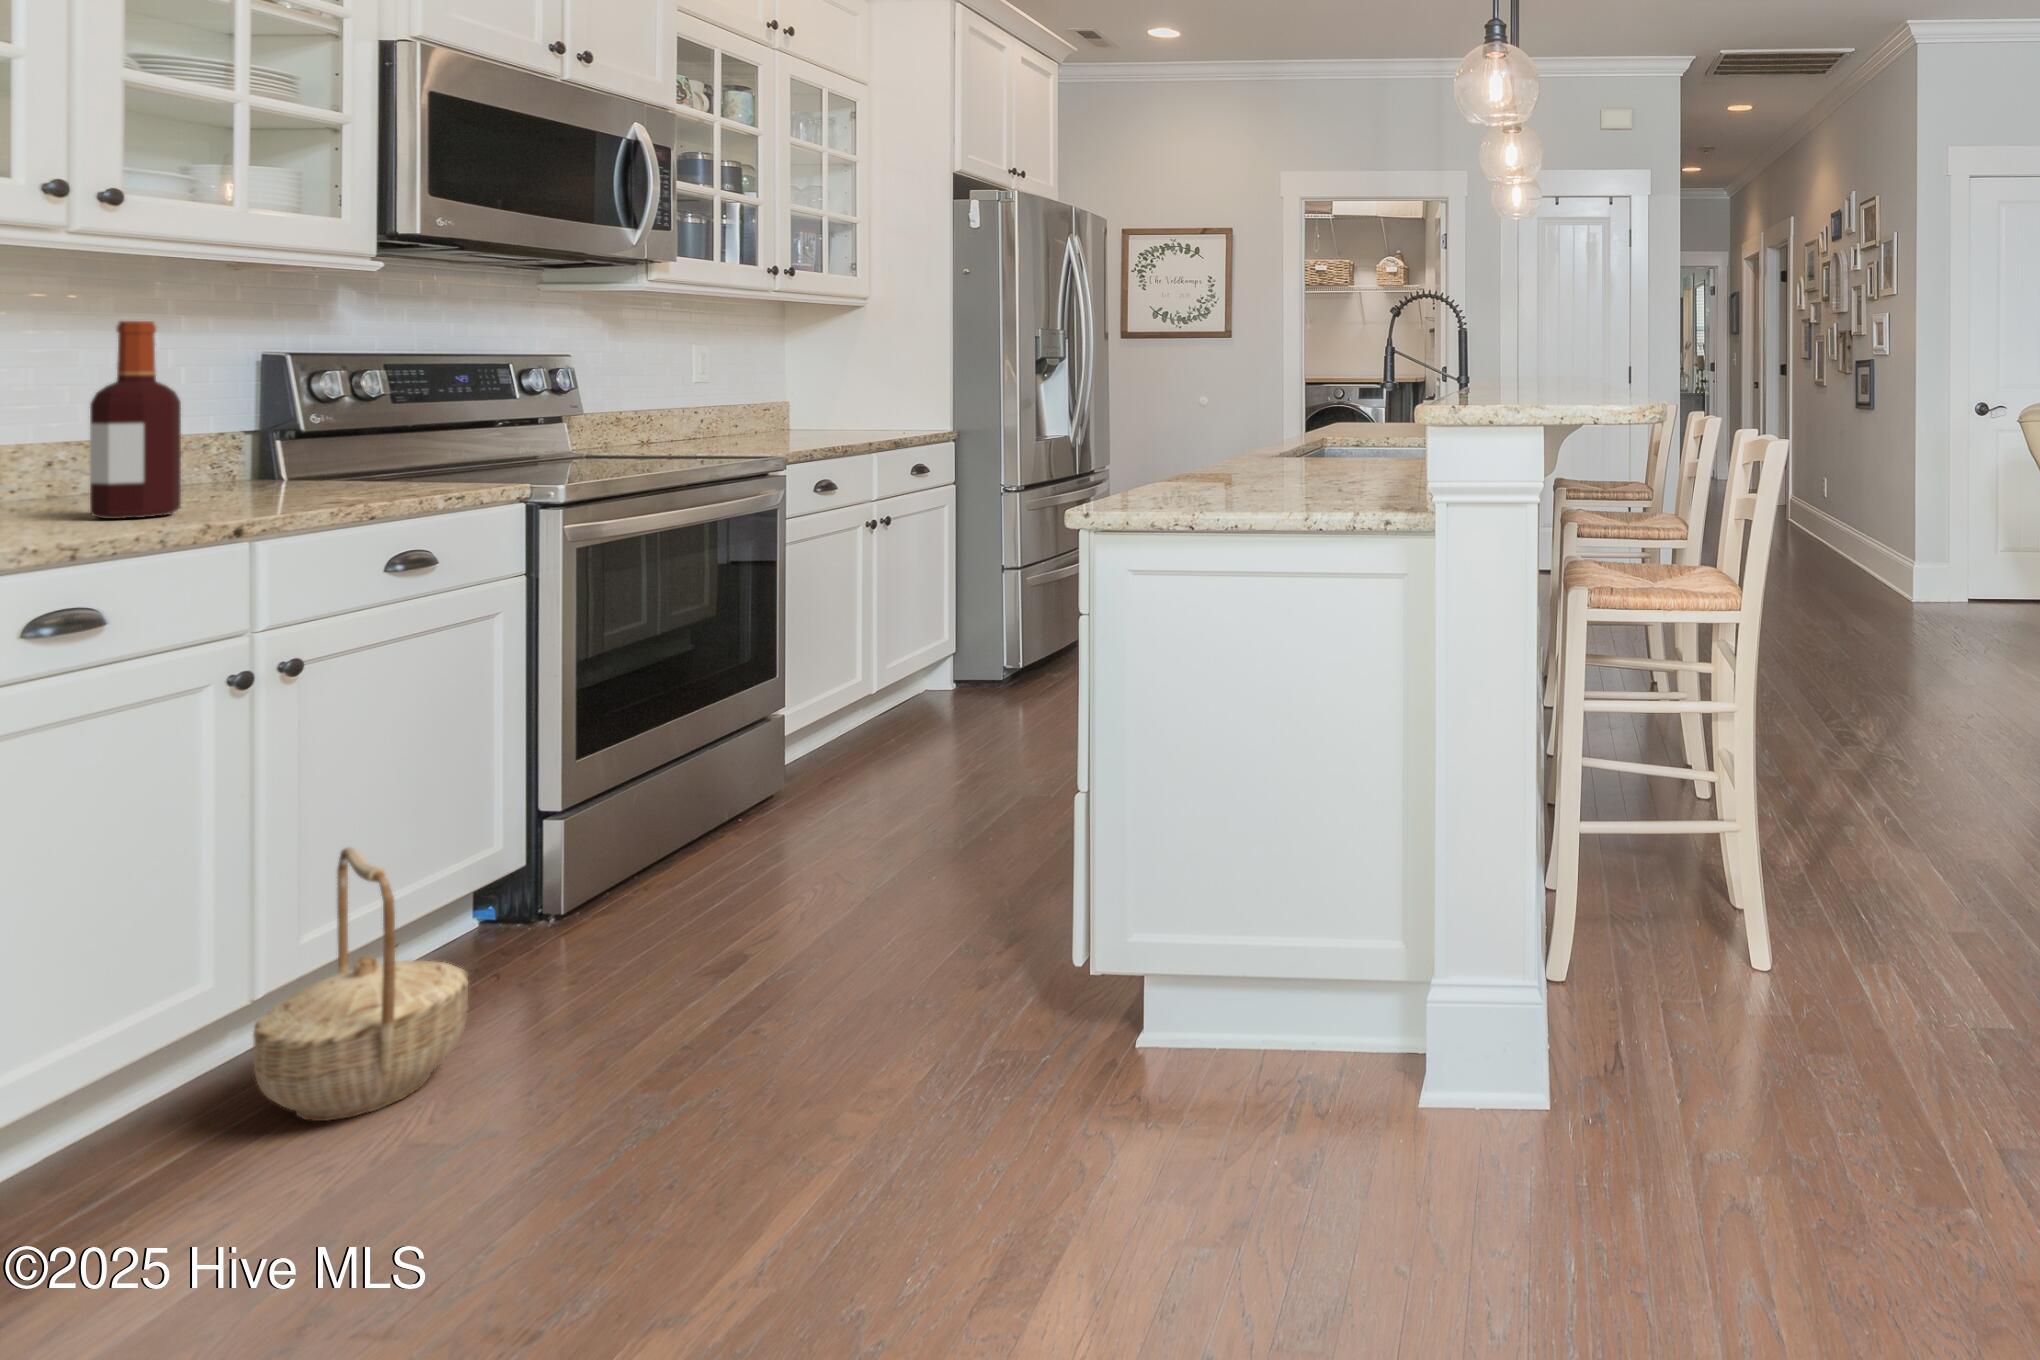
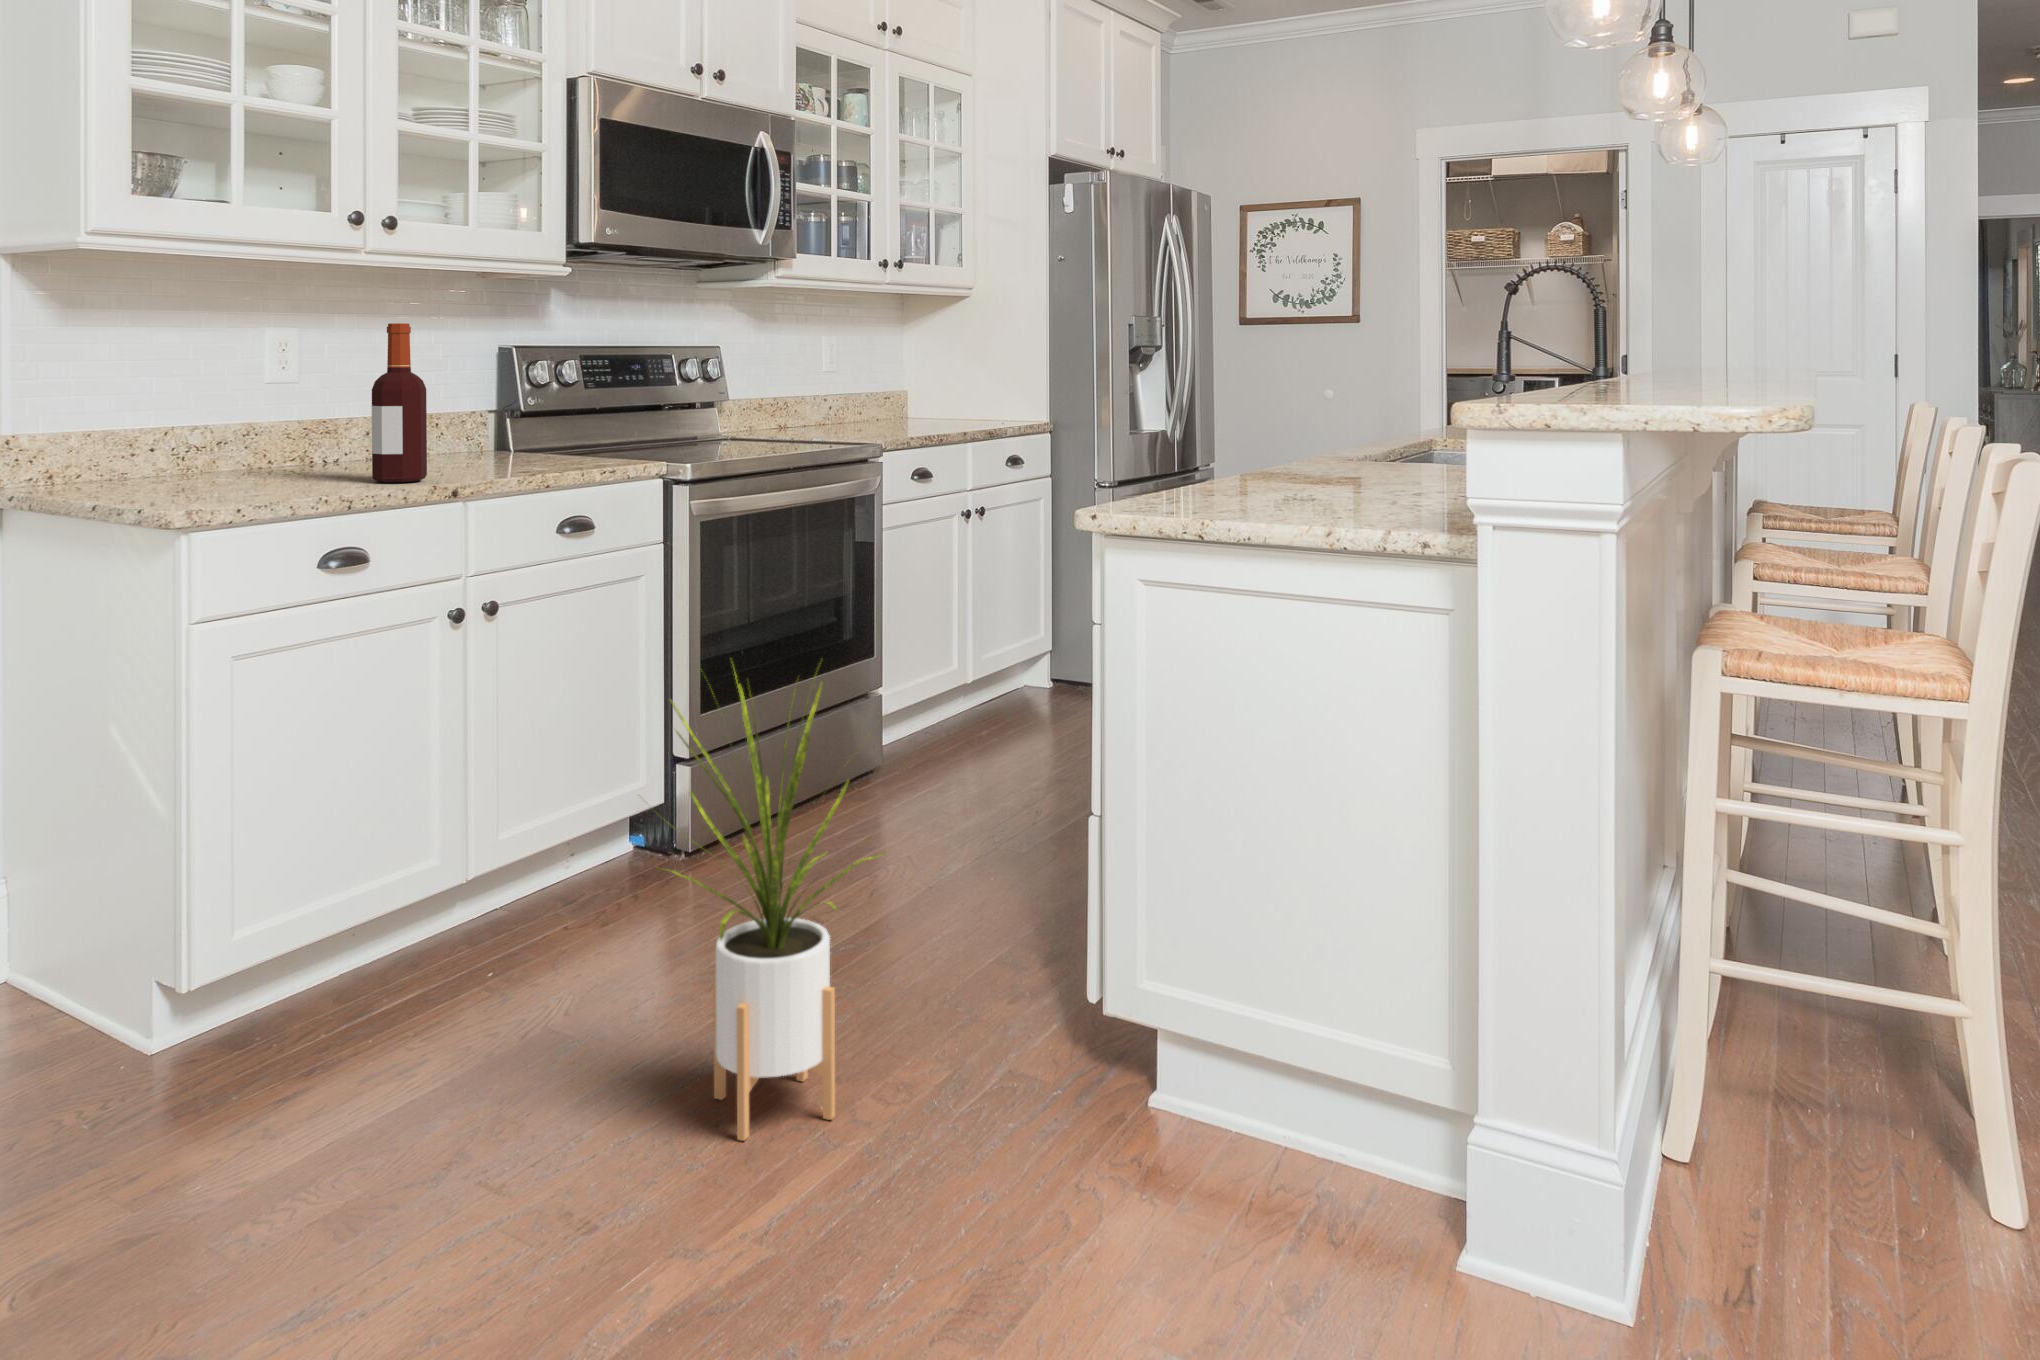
house plant: none [552,678,862,1212] -> present [639,672,886,1141]
basket: present [253,847,468,1121] -> none [463,769,608,997]

